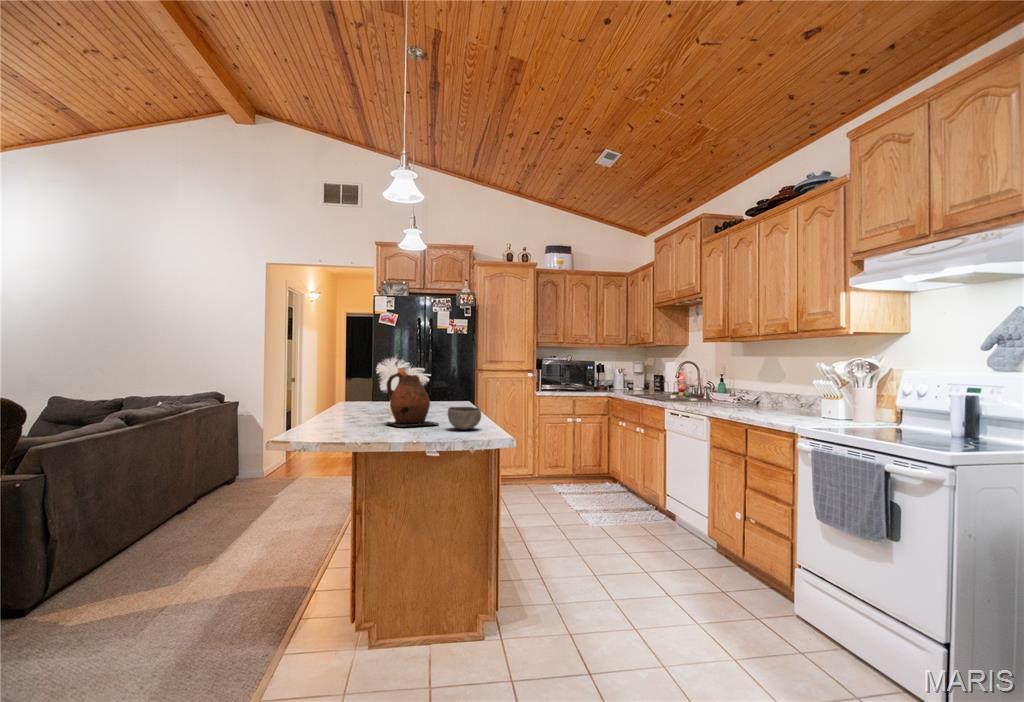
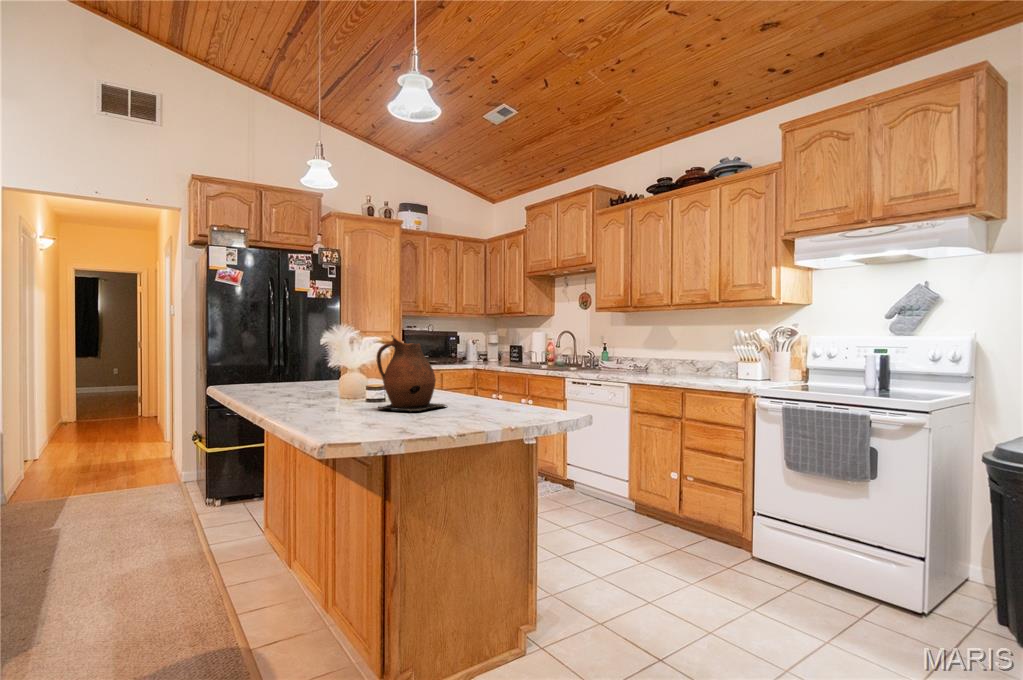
bowl: present [448,407,481,430] -> none [474,381,515,409]

